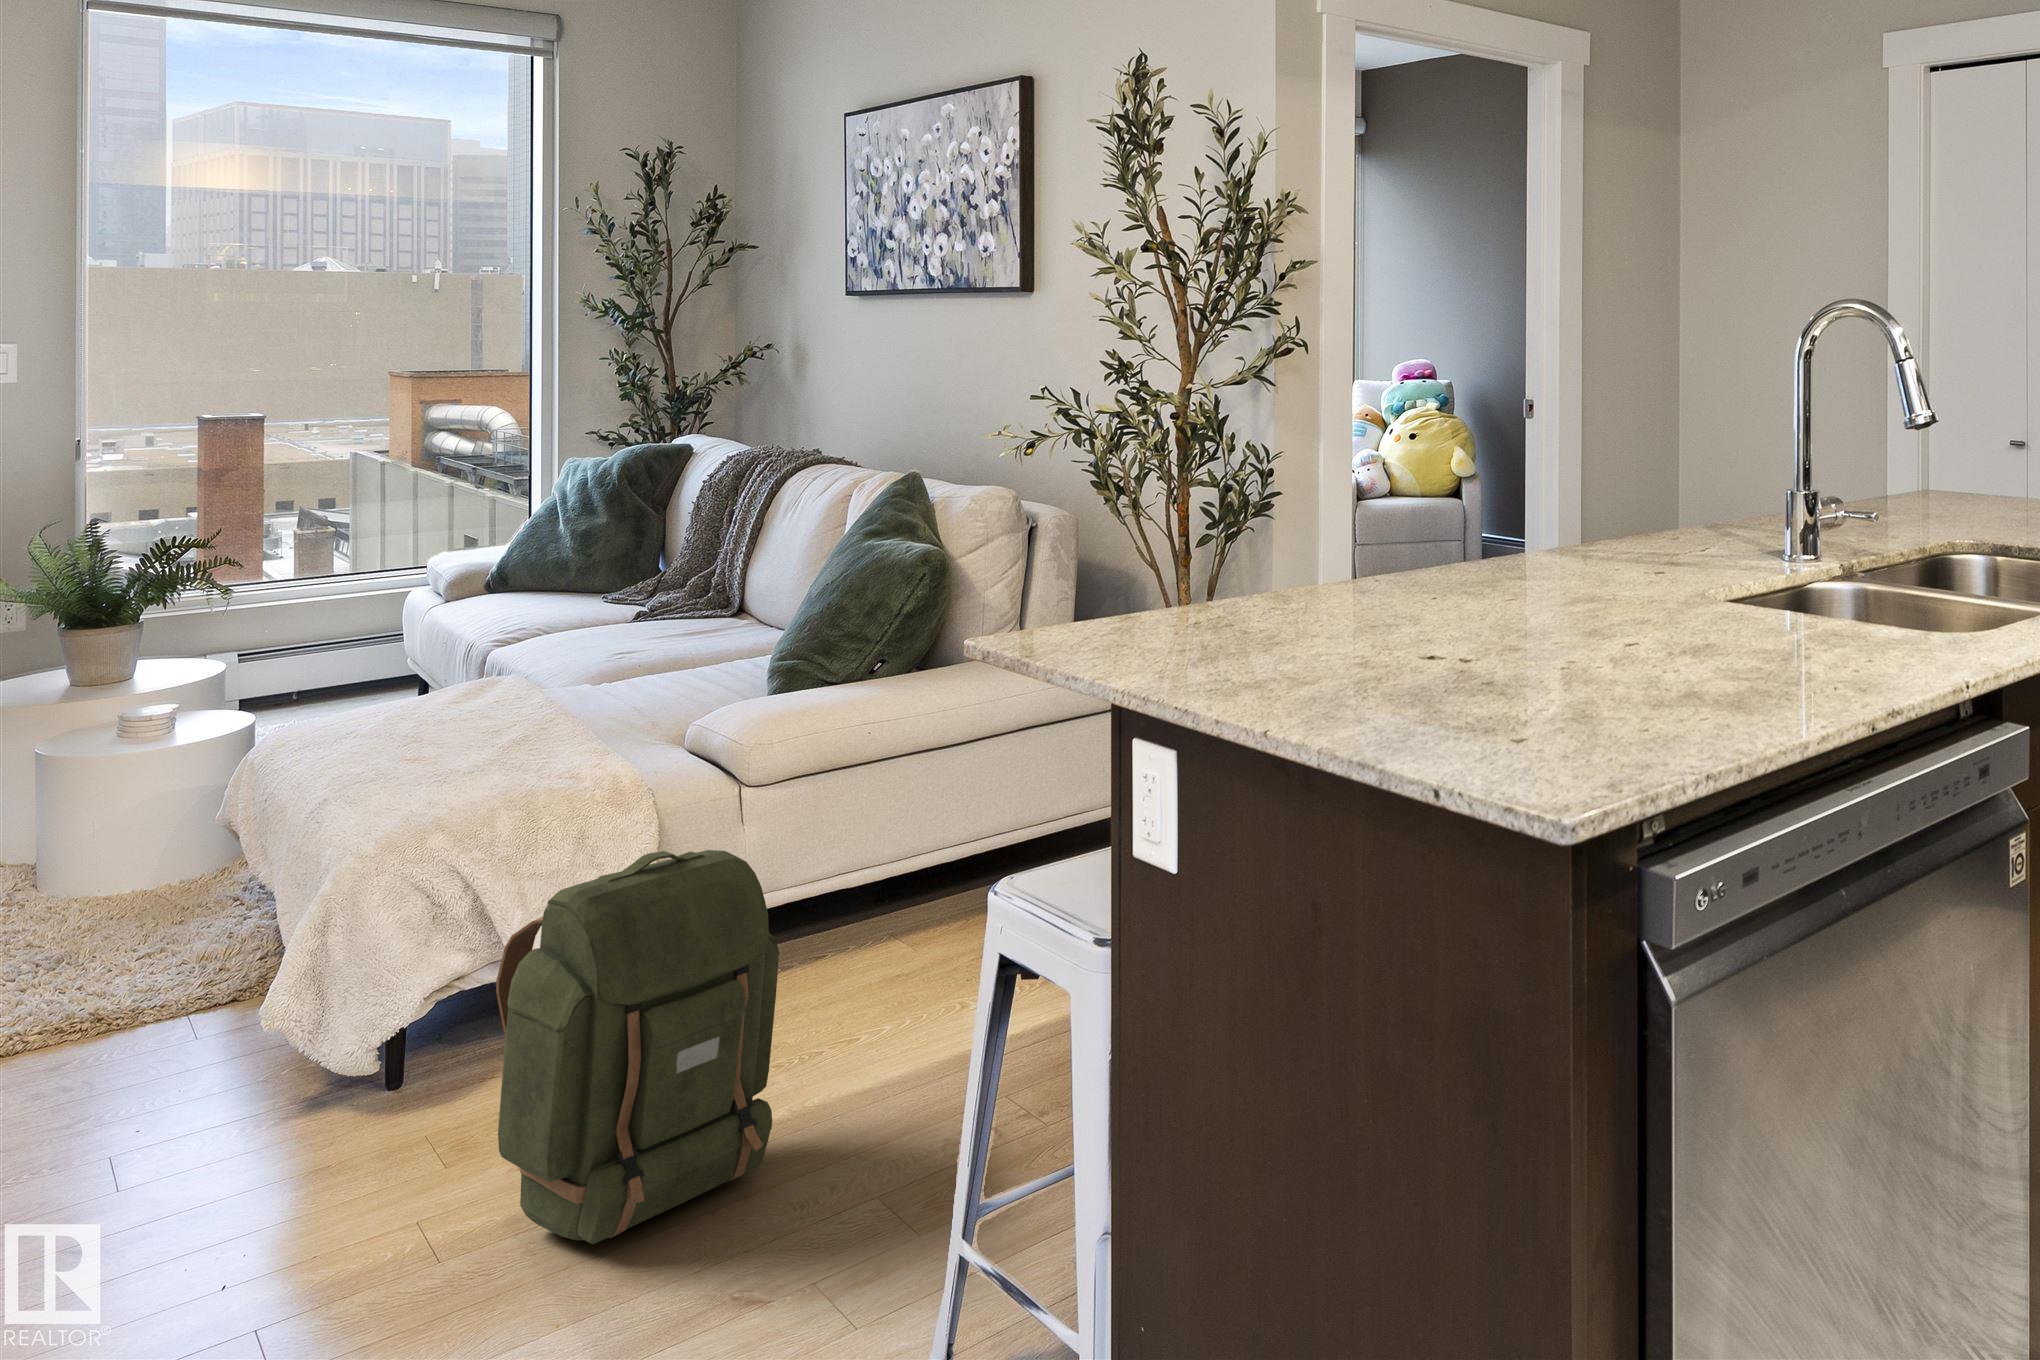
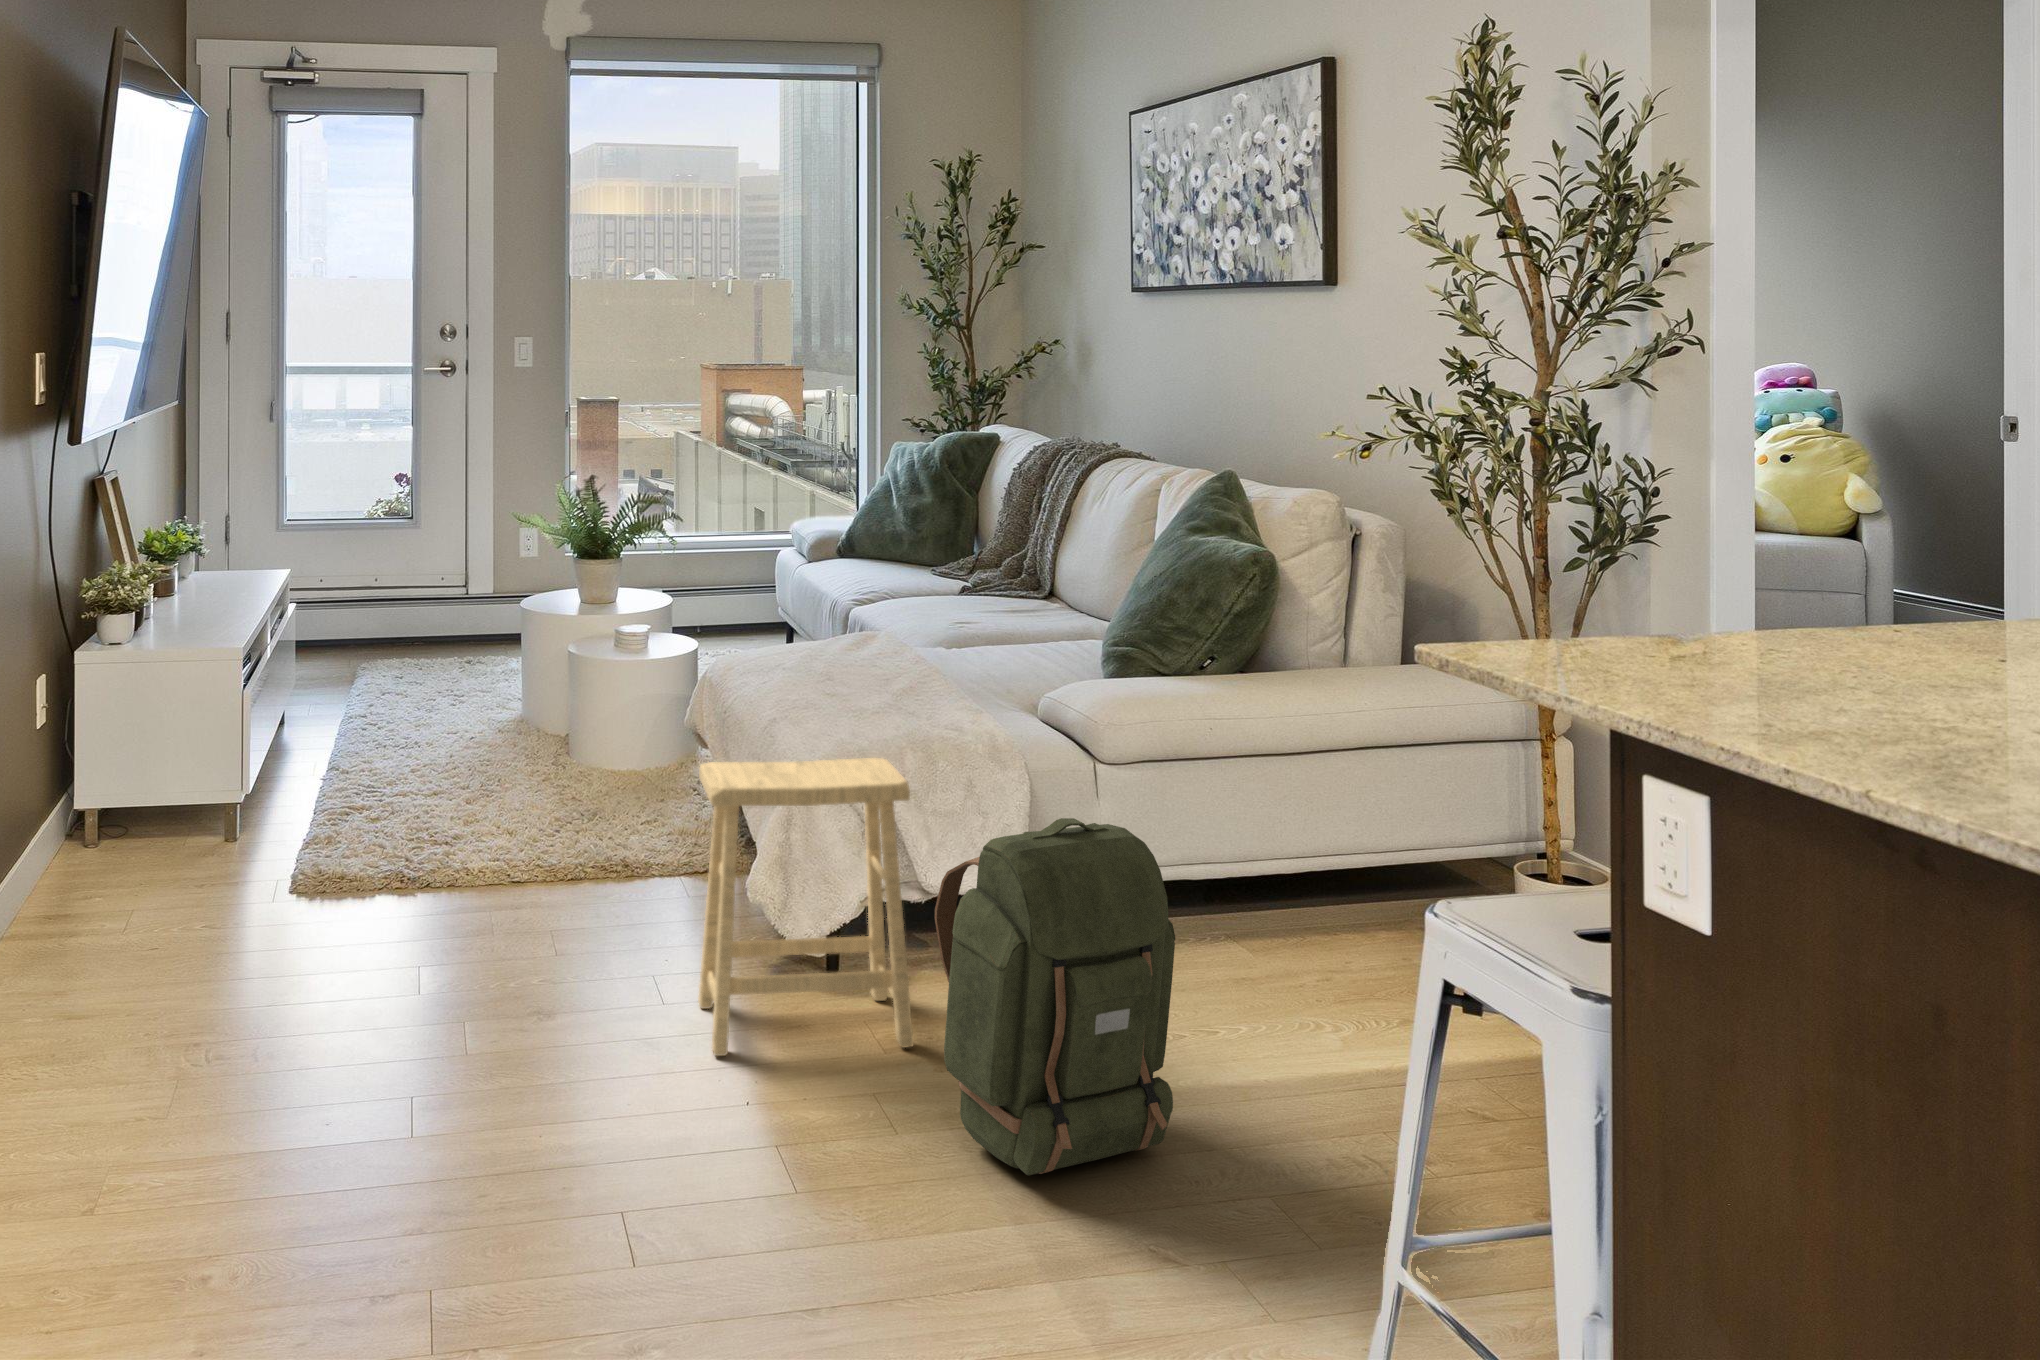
footstool: none [181,822,485,1224] -> present [698,758,913,1056]

